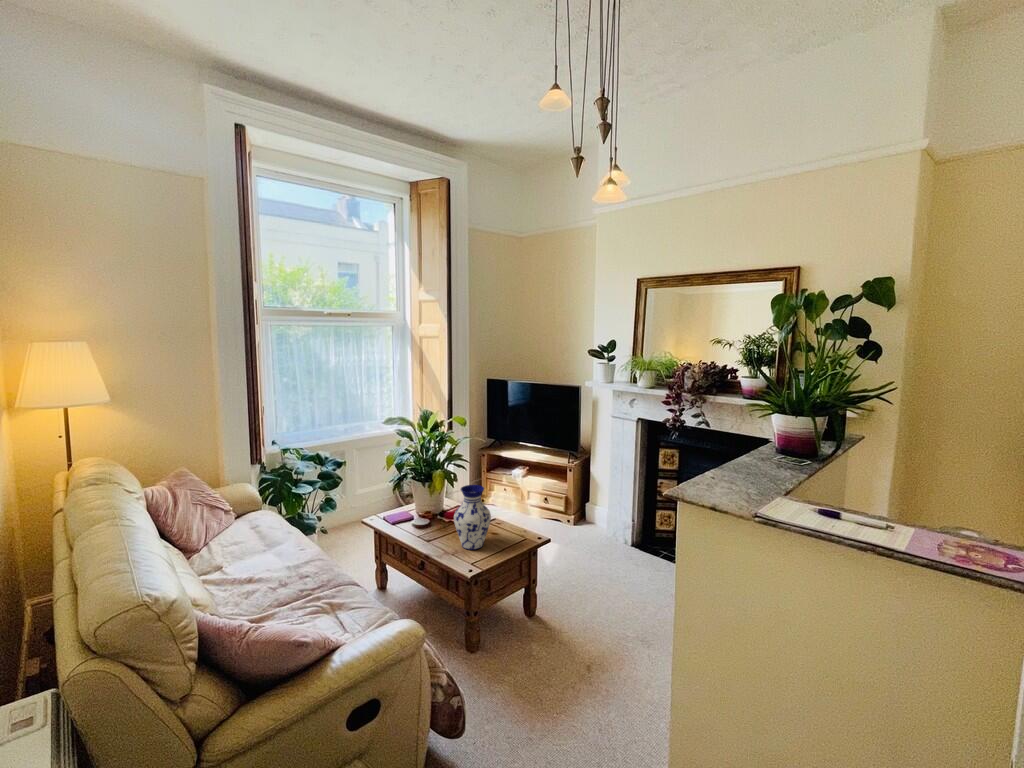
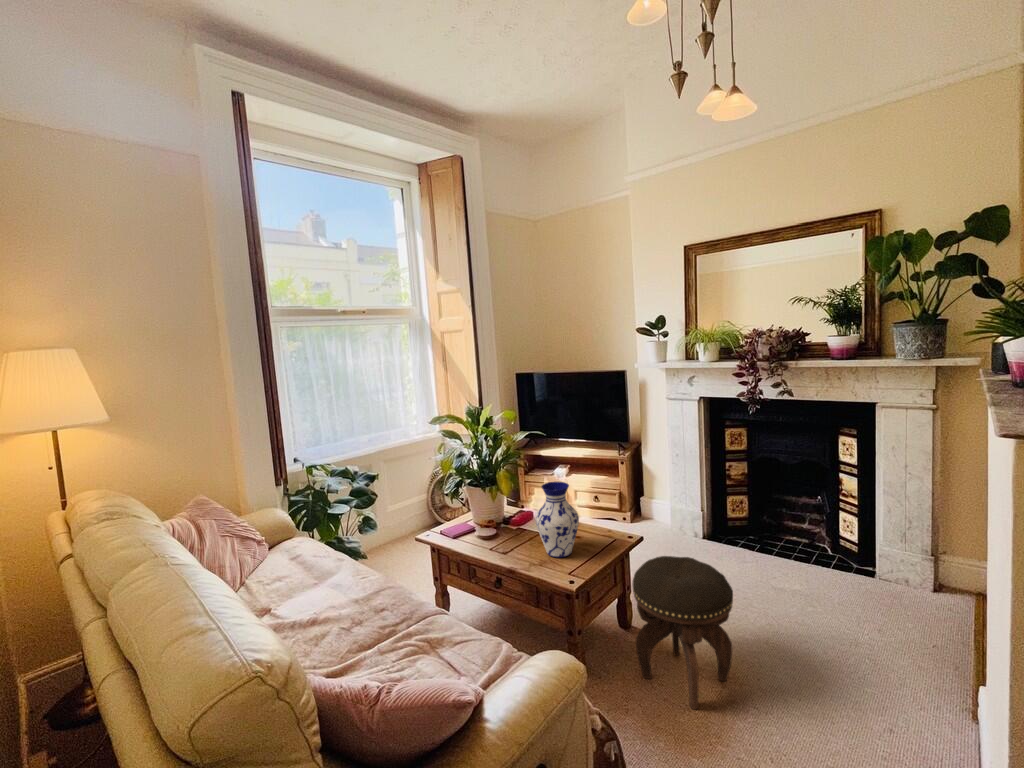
footstool: none [522,557,603,687] -> present [632,556,733,709]

